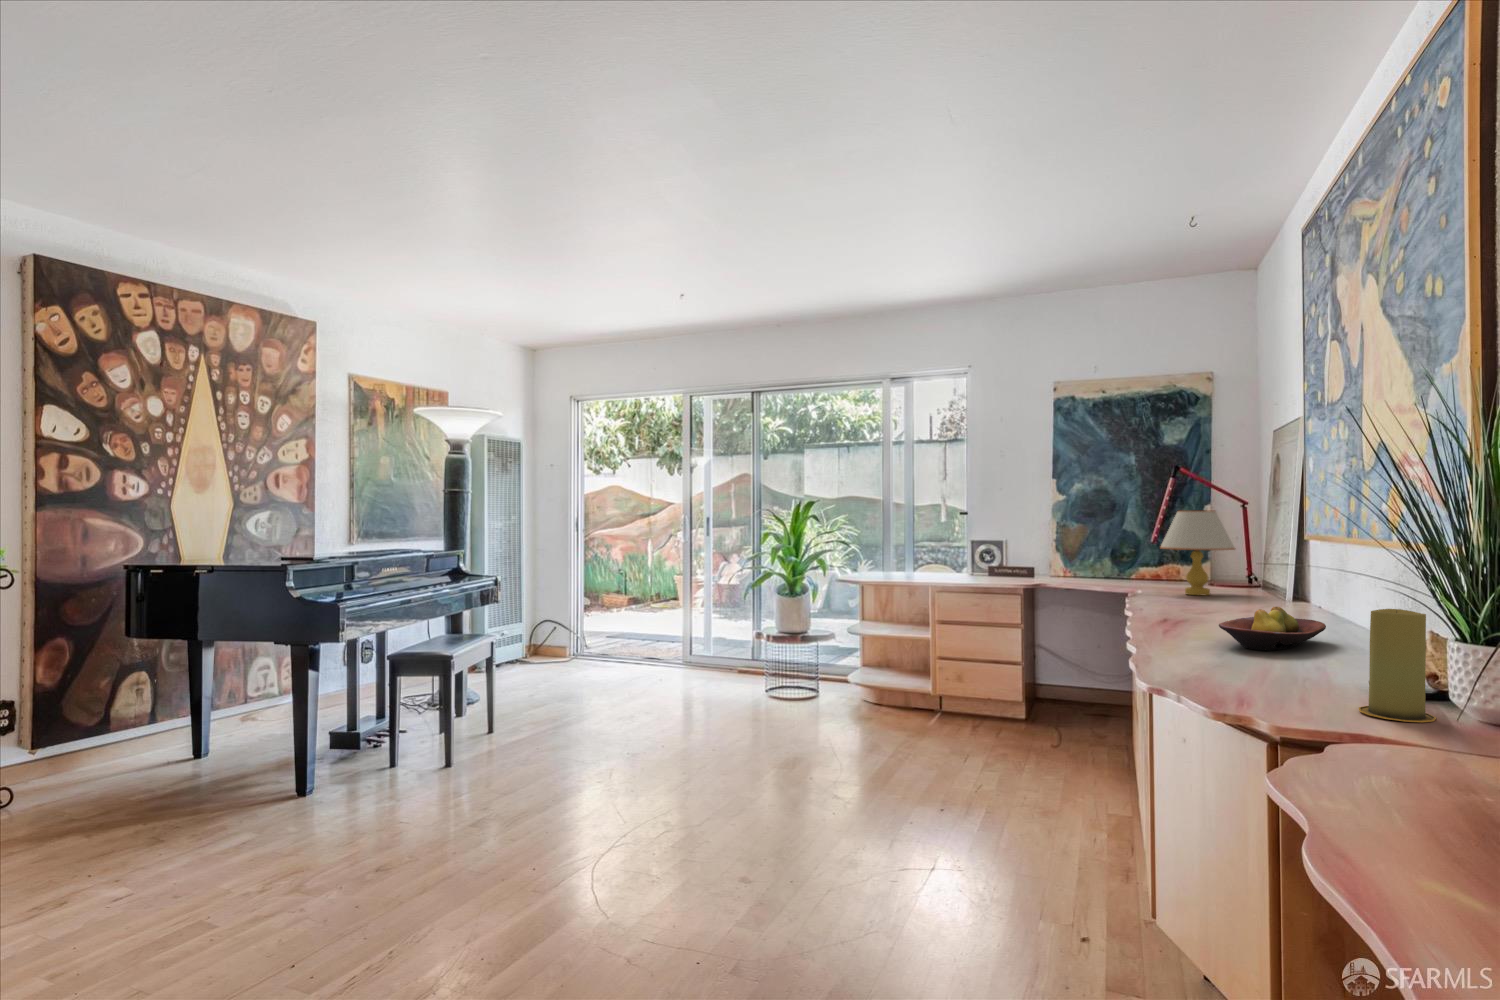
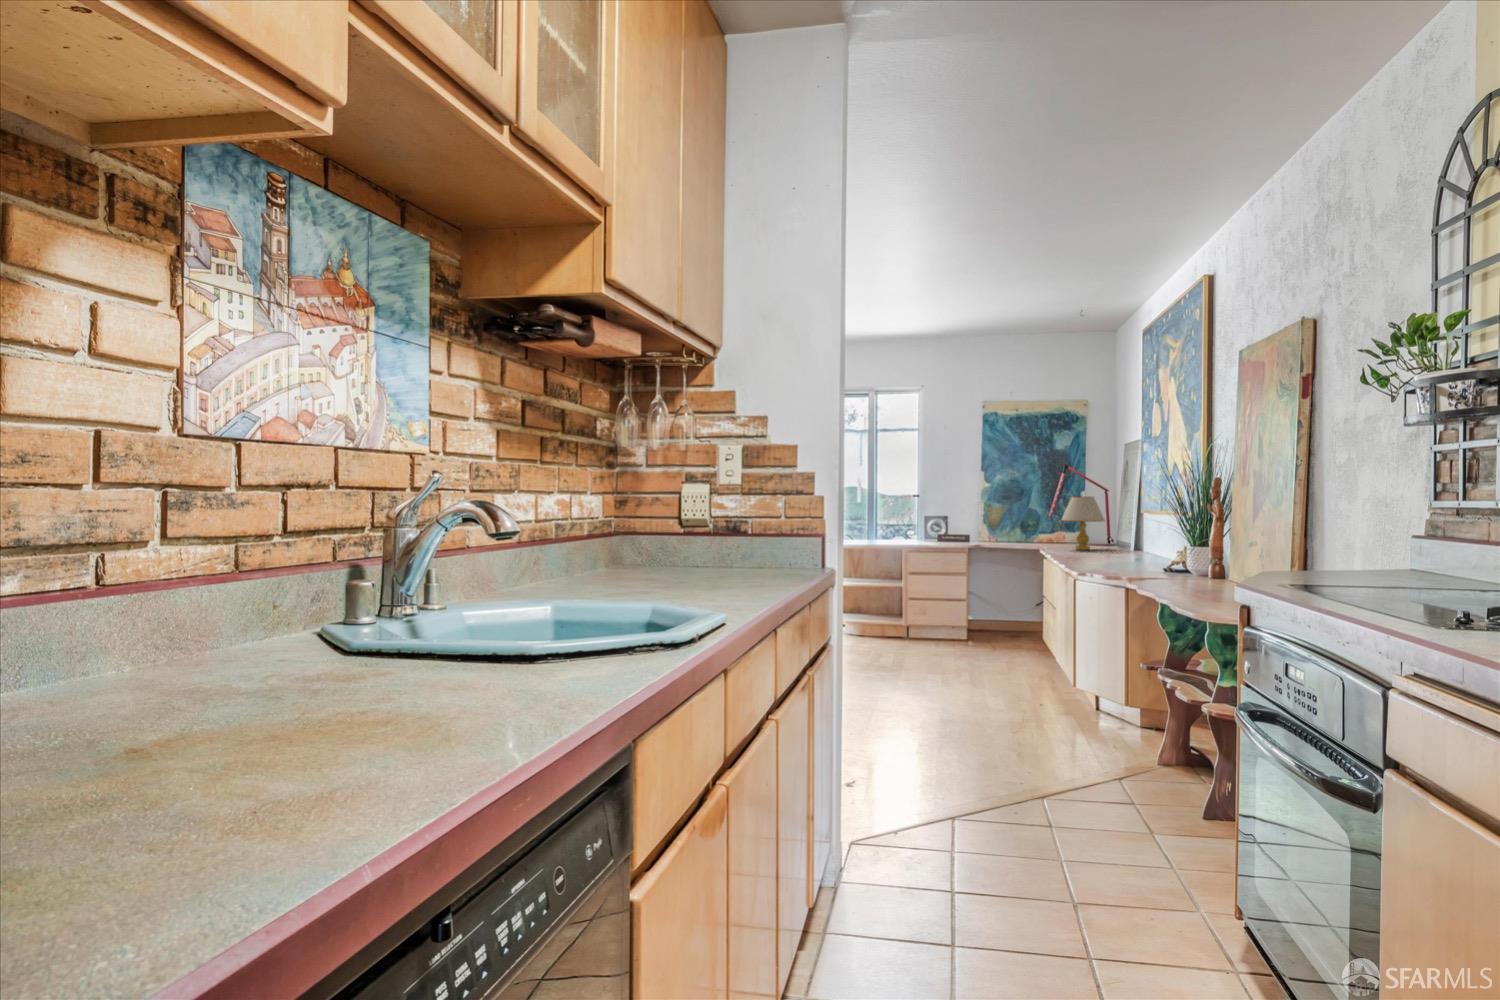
fruit bowl: present [1219,606,1326,651] -> none [1109,550,1157,571]
candle: present [1359,609,1436,722] -> none [1170,544,1196,586]

